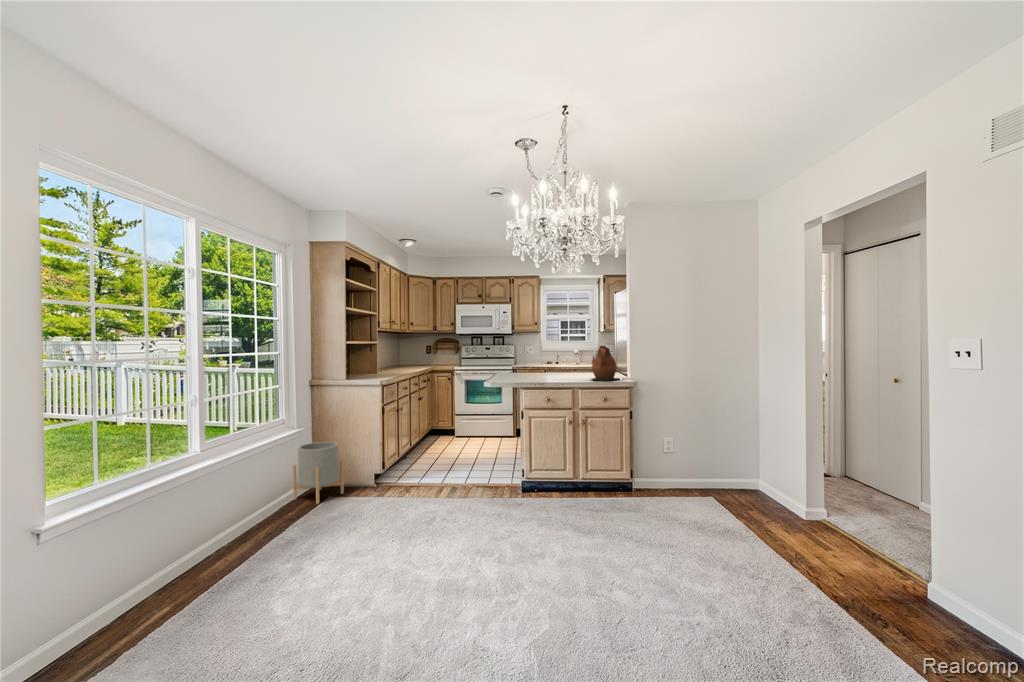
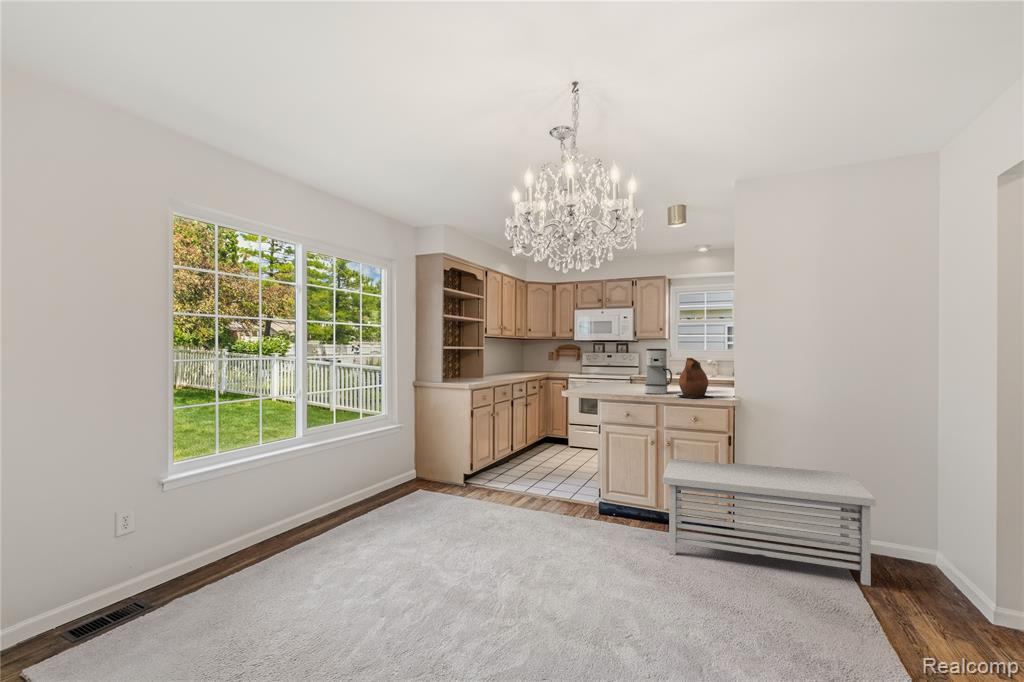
coffee maker: none [556,339,579,379] -> present [645,349,672,394]
storage bench: none [585,434,754,518] -> present [663,458,876,586]
planter: present [293,442,344,504] -> none [389,440,432,497]

